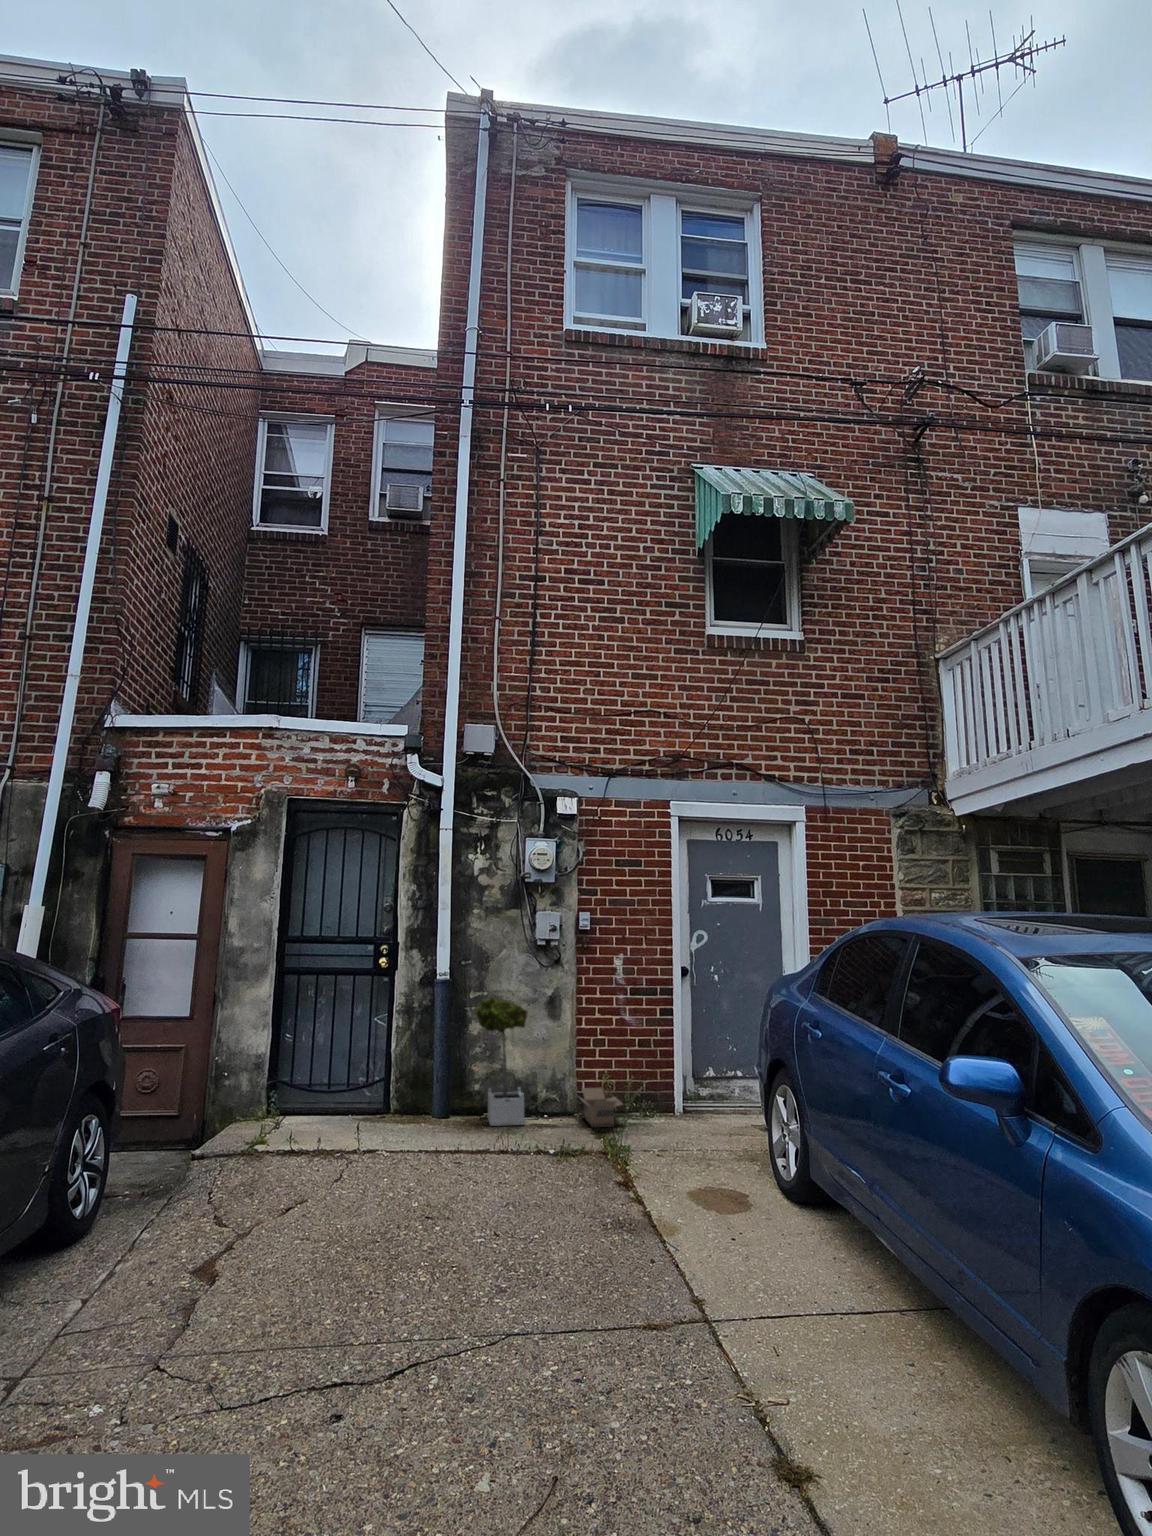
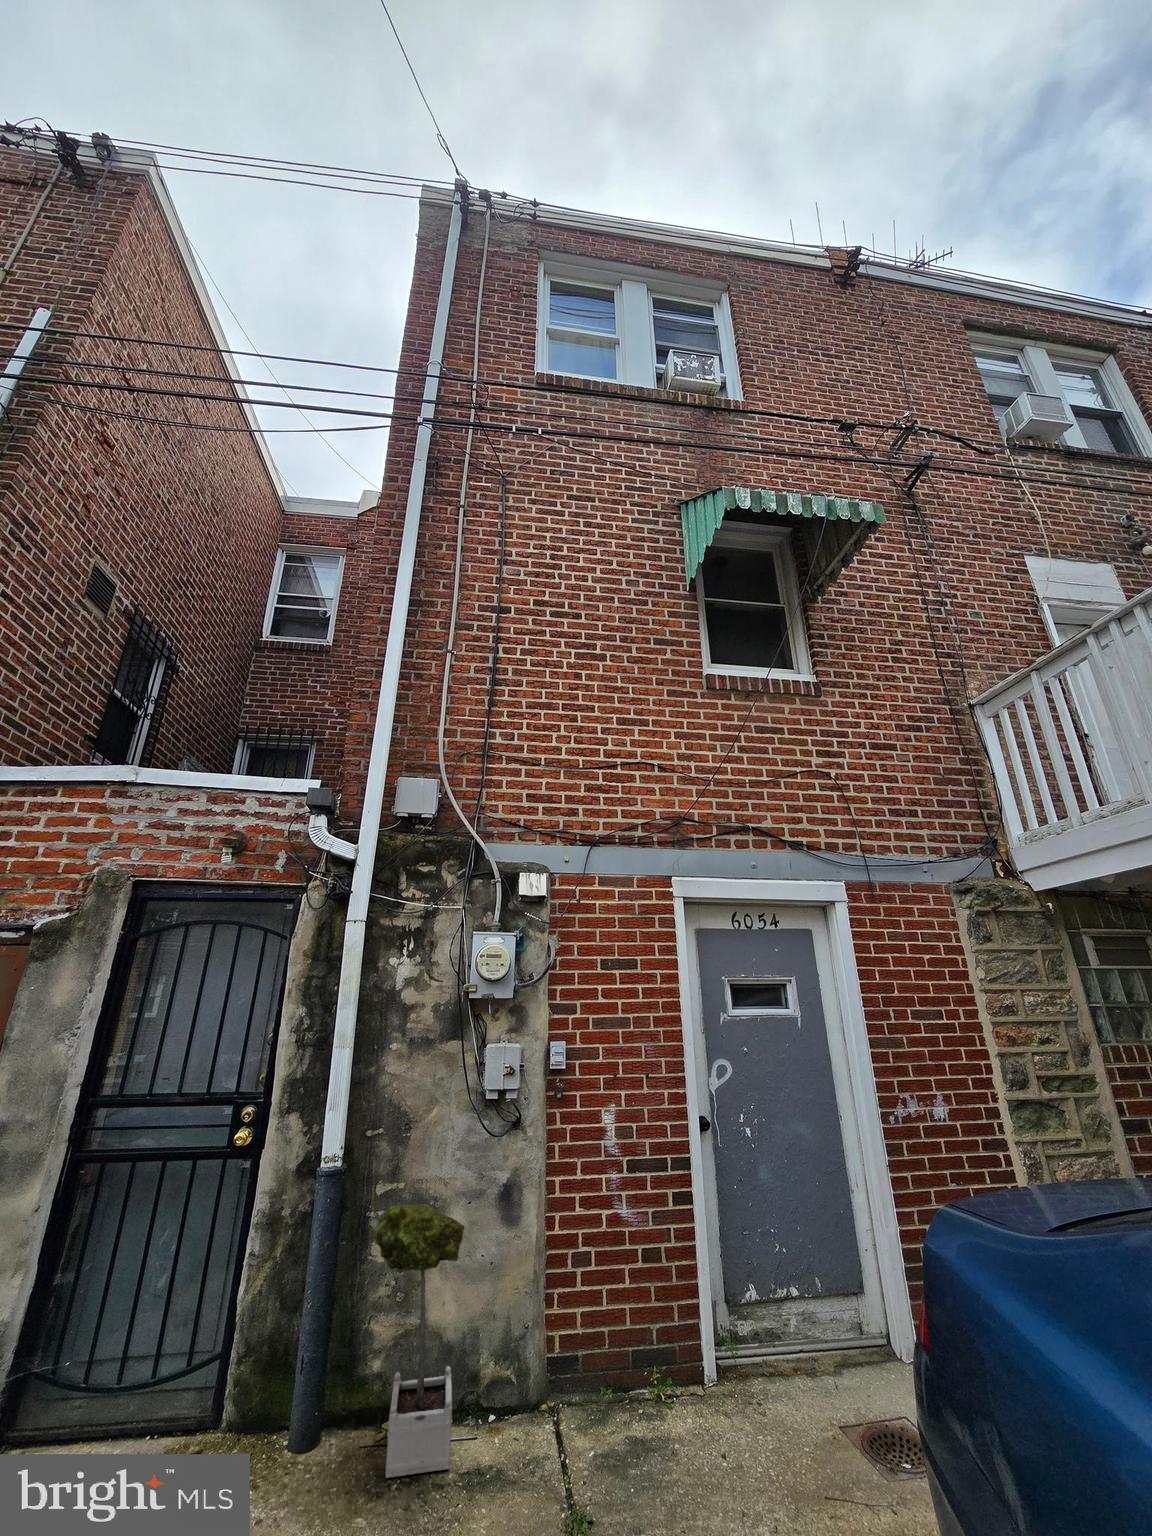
cardboard box: present [579,1088,622,1127] -> none [545,1347,628,1475]

